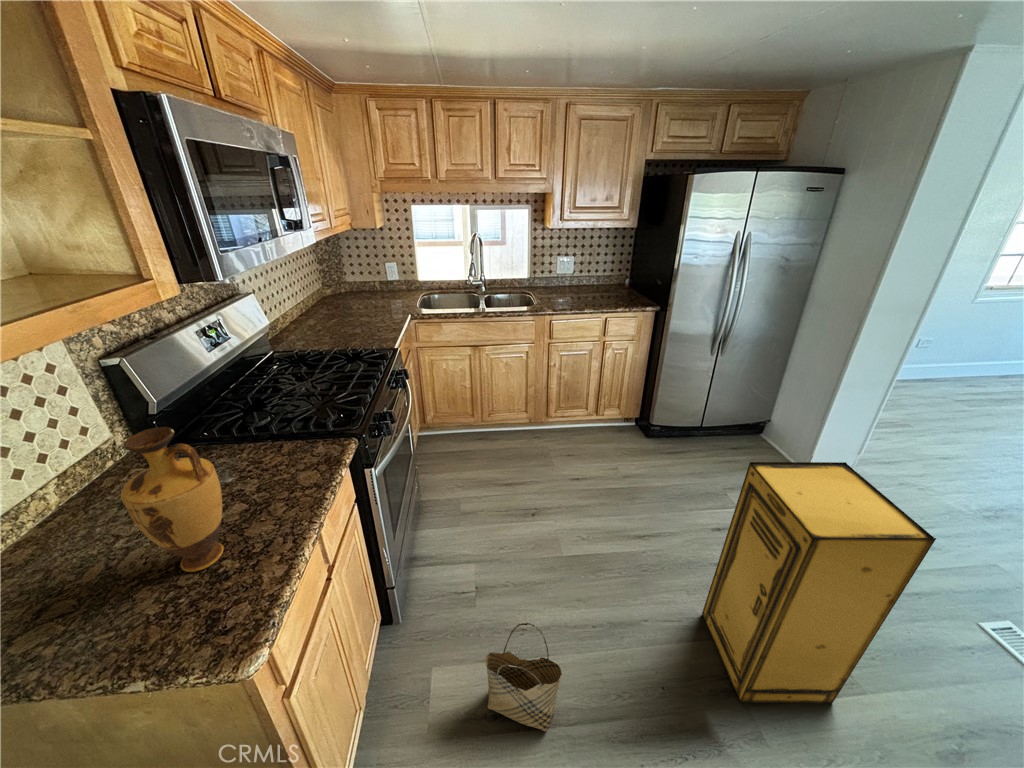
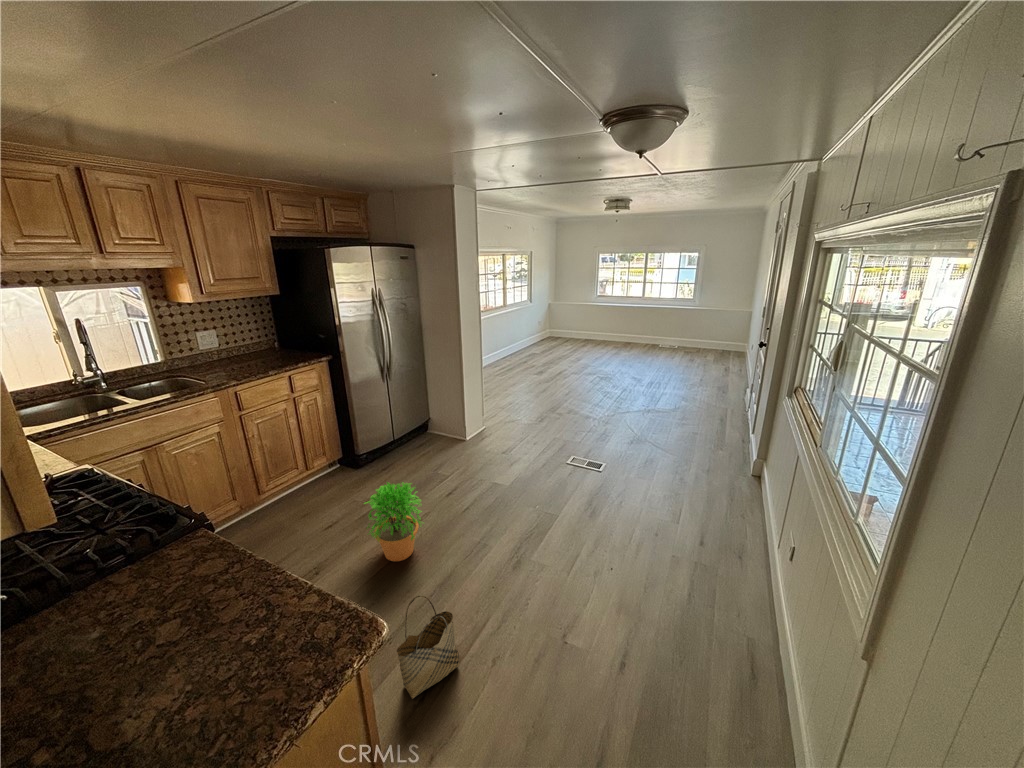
vase: present [121,427,224,572] -> none [137,501,242,671]
storage cabinet: present [702,462,936,703] -> none [474,399,555,559]
potted plant: none [576,473,655,565] -> present [365,482,421,561]

